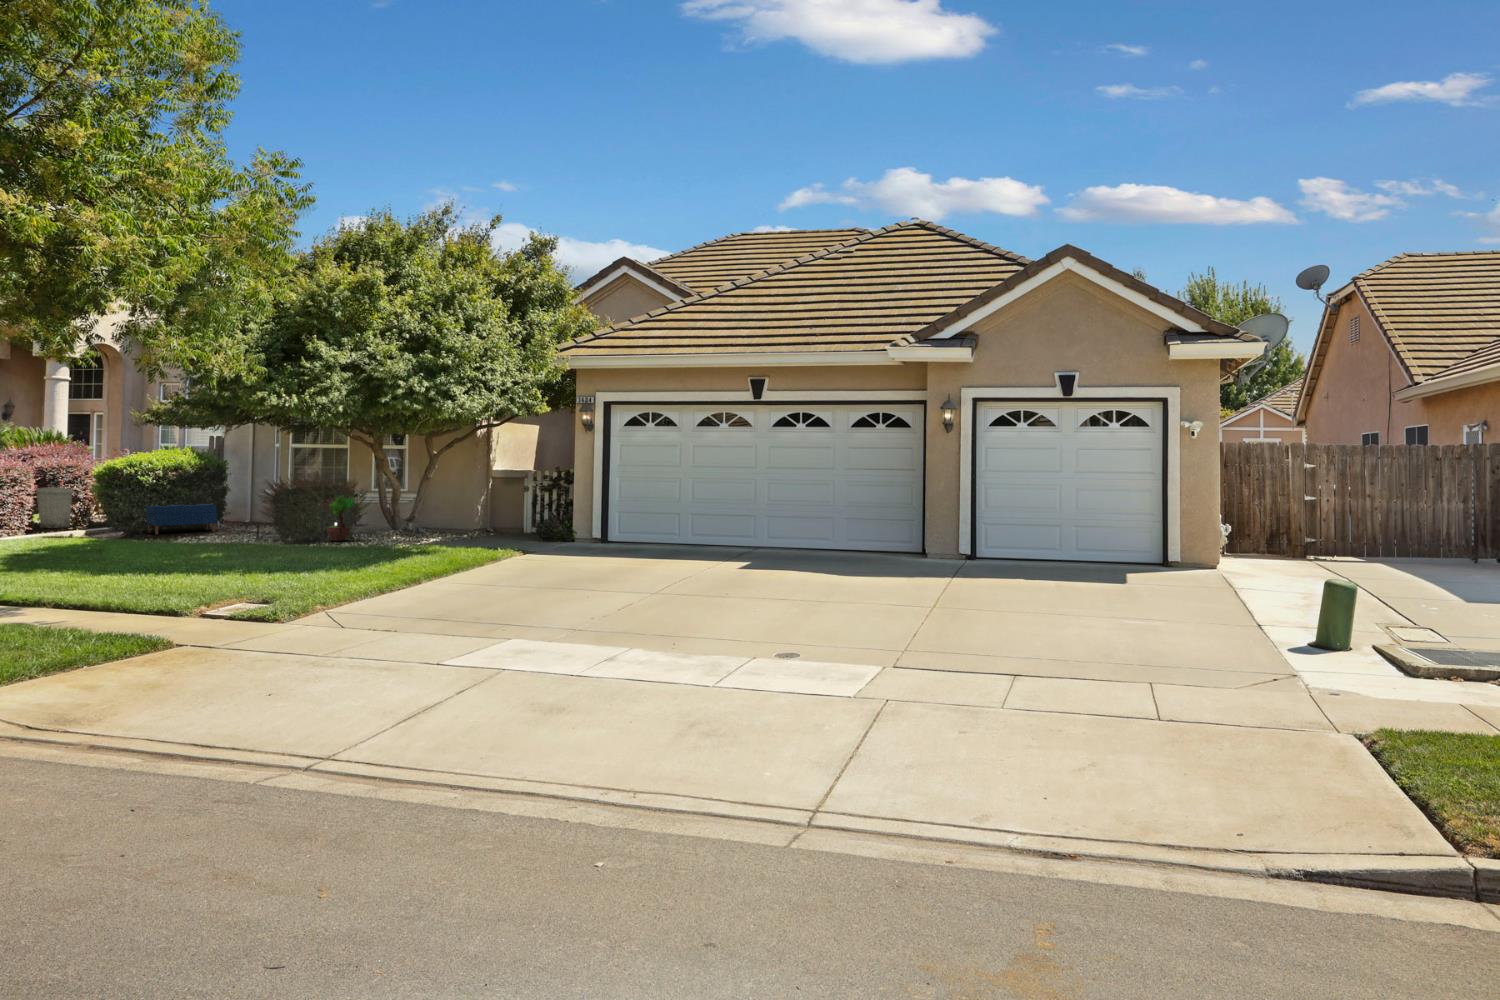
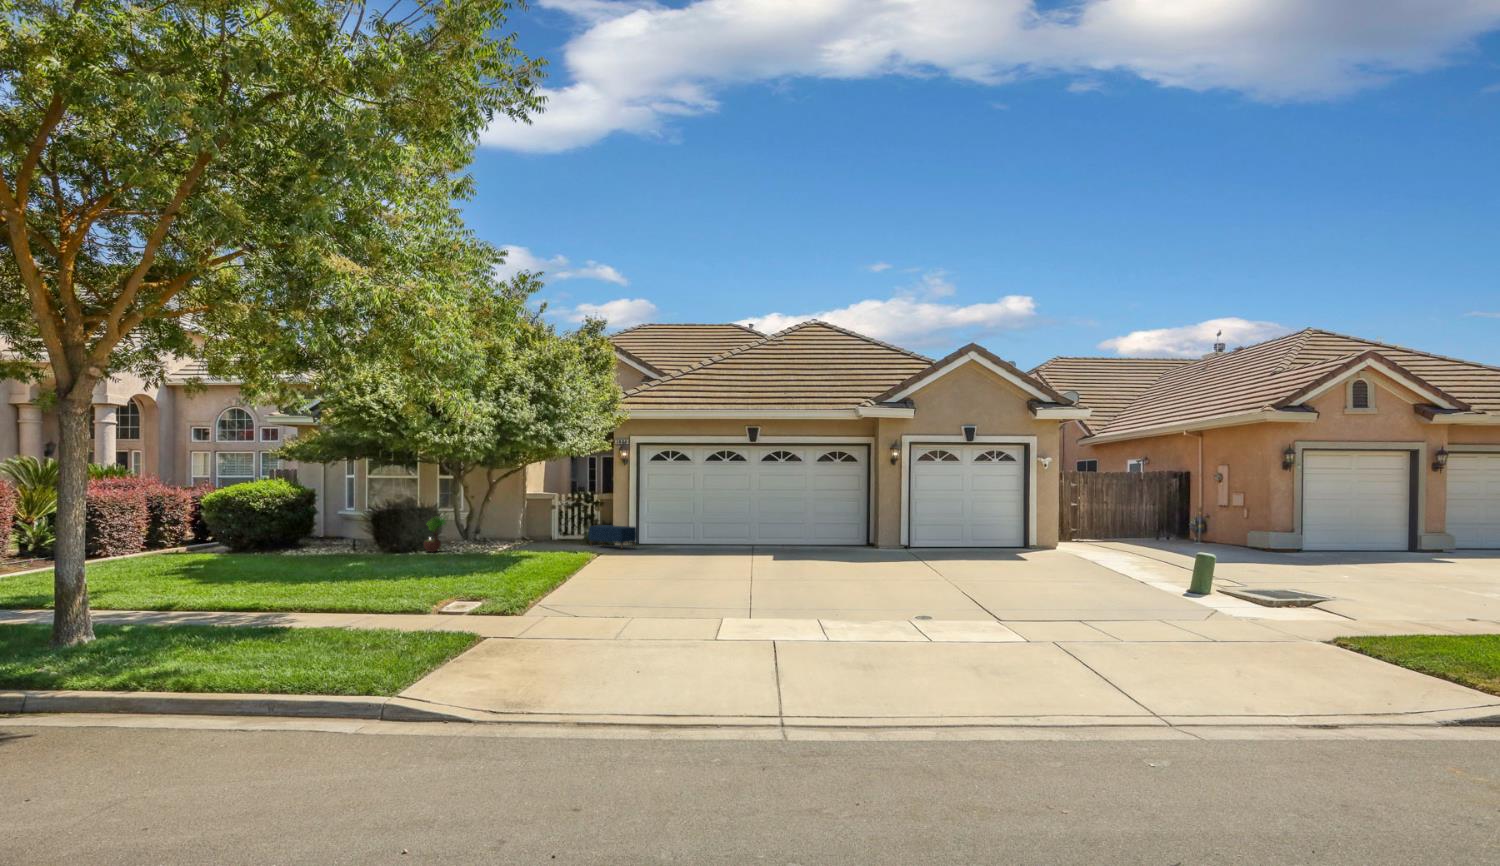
trash can: present [36,487,74,528] -> none [147,512,180,548]
bench: present [146,504,217,534] -> present [588,525,637,549]

